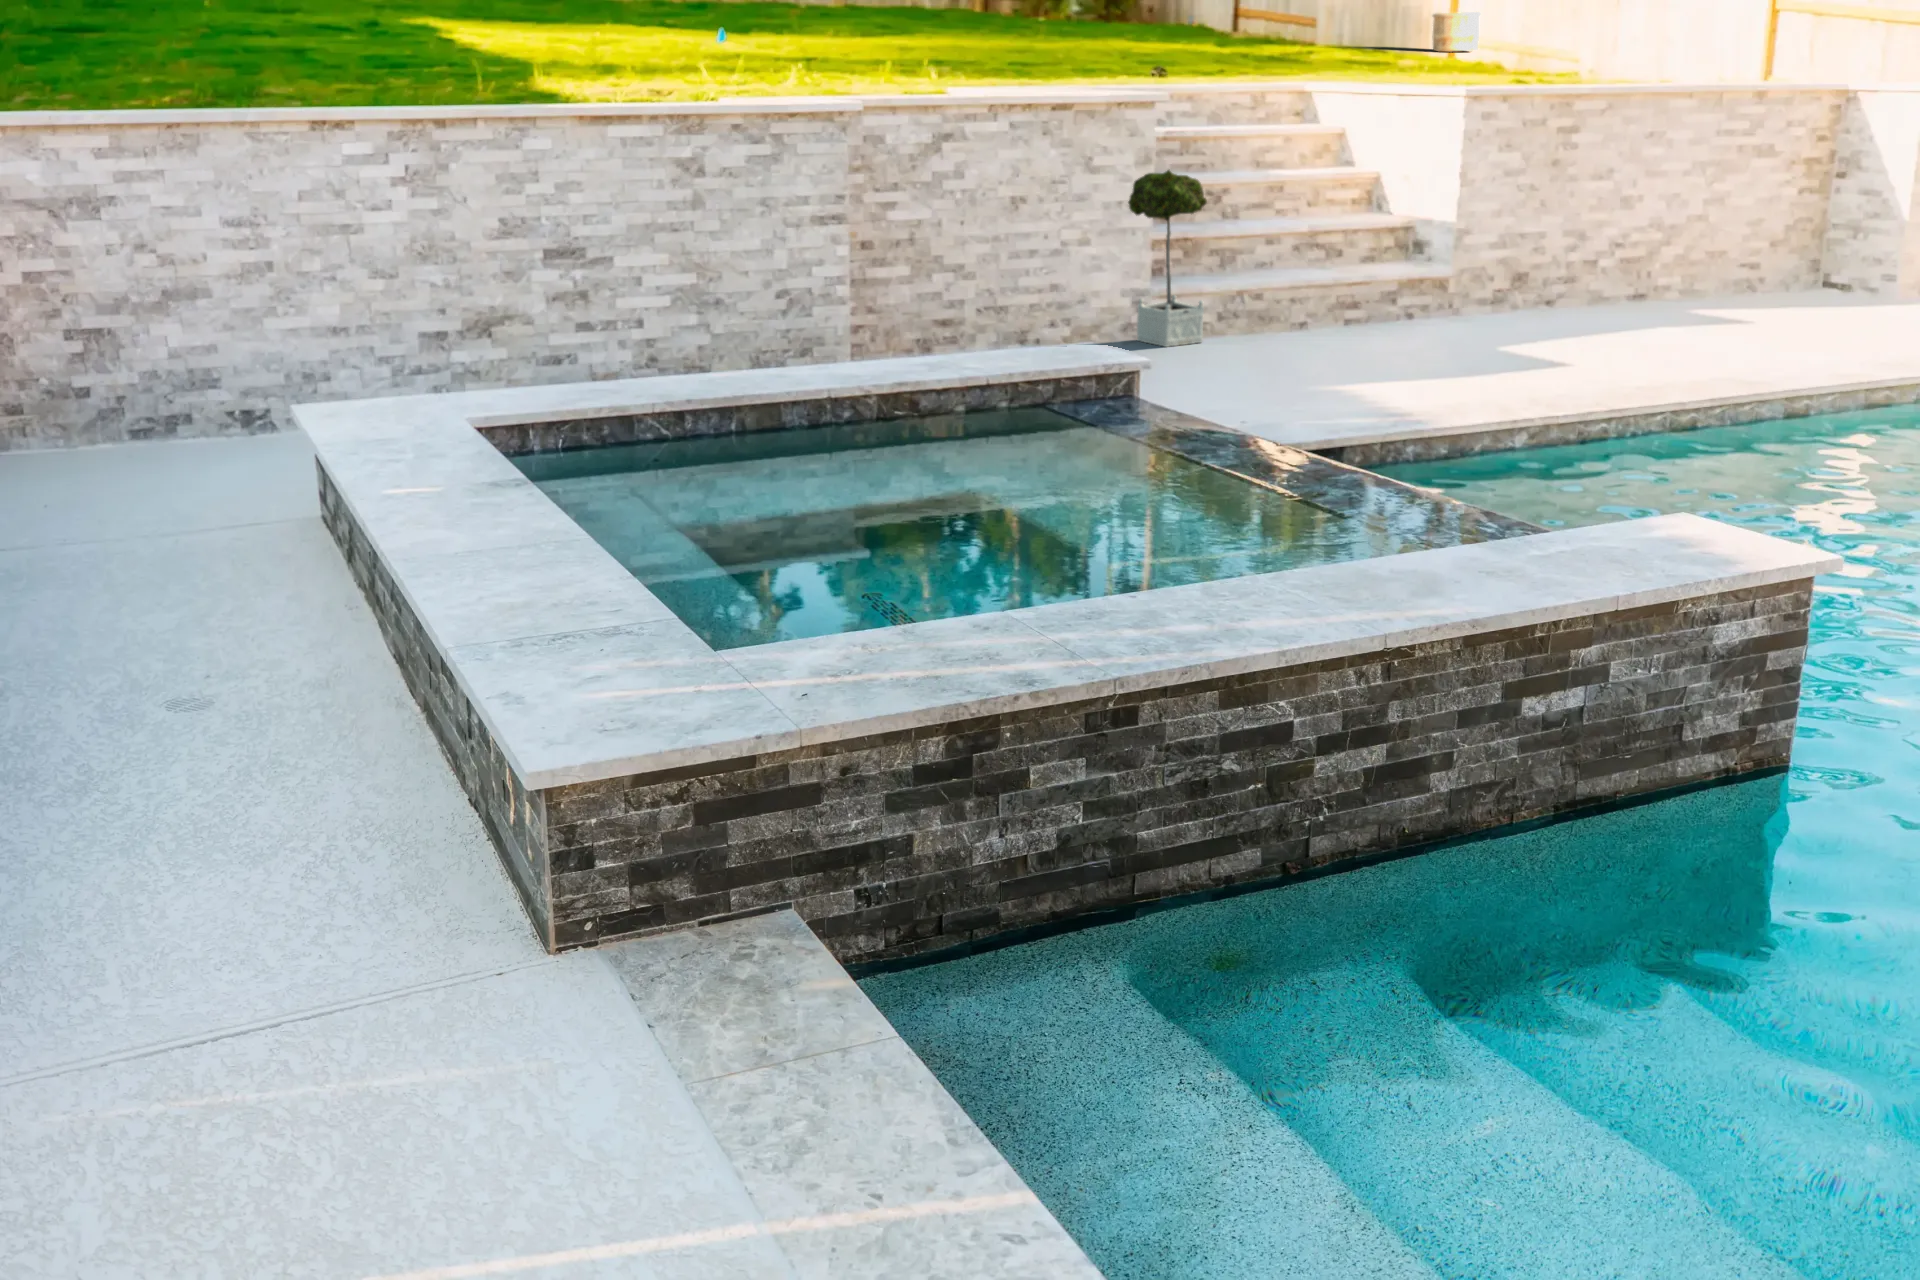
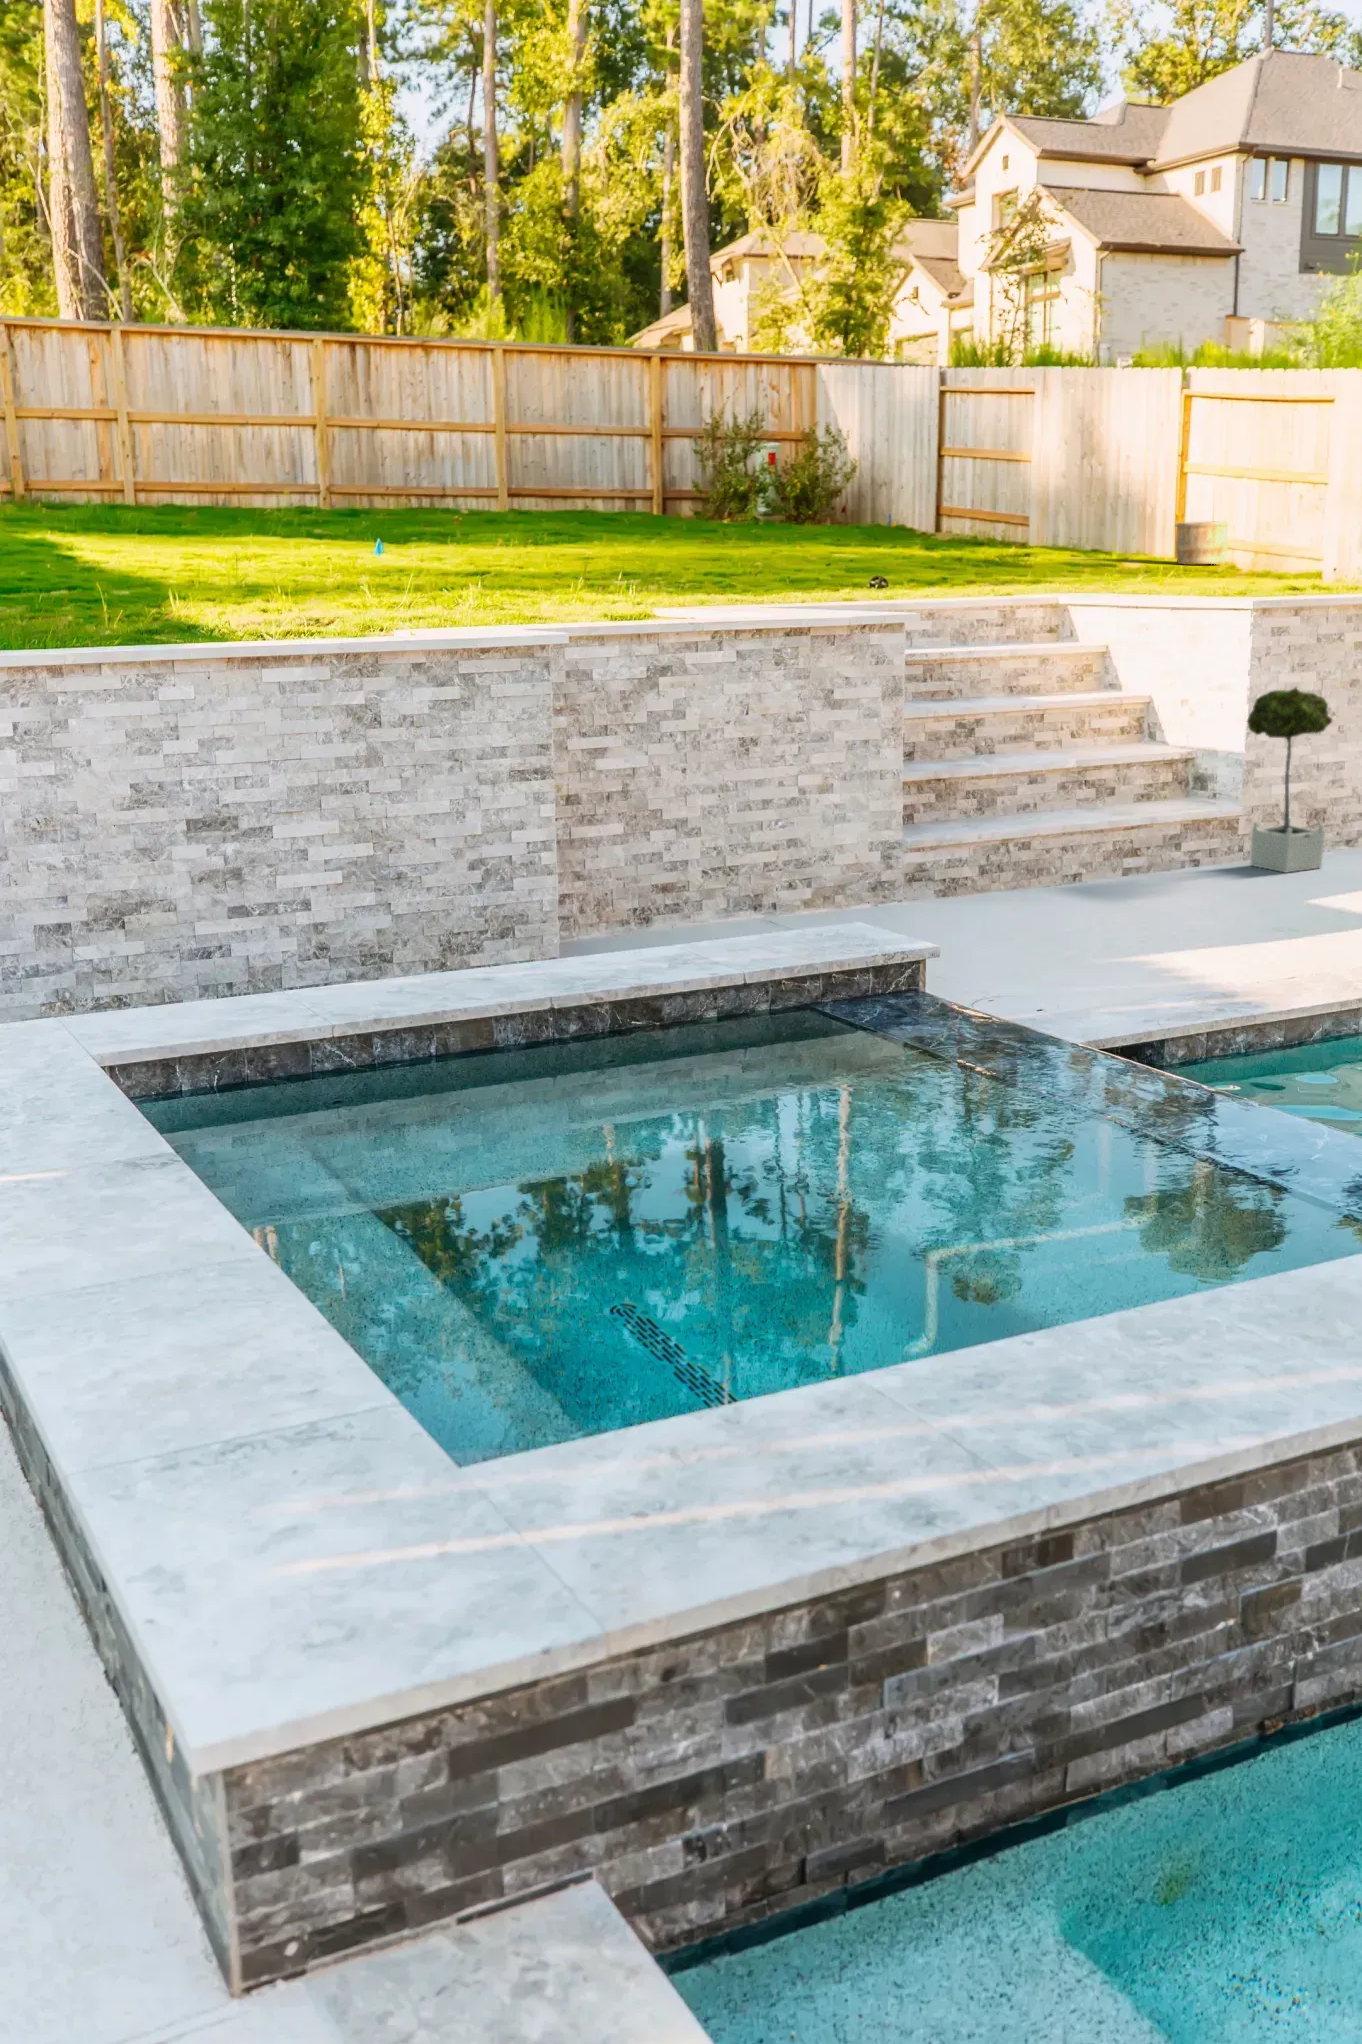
potted tree: present [1128,170,1207,347] -> present [1247,687,1332,872]

